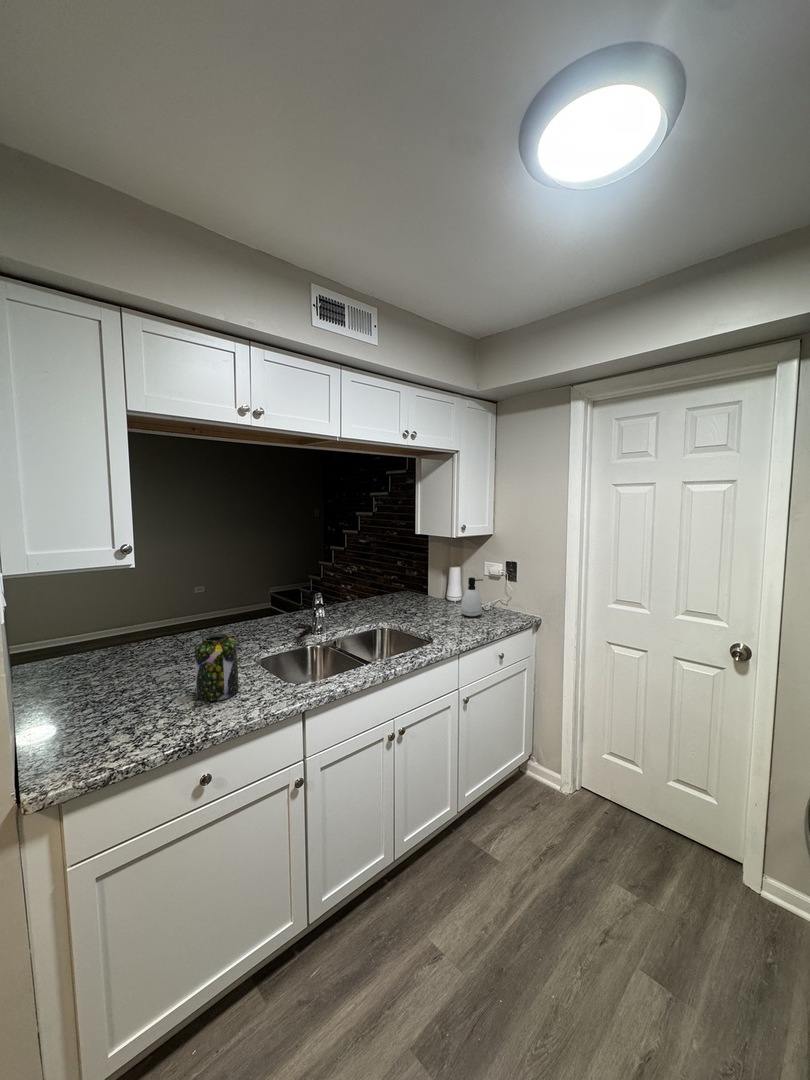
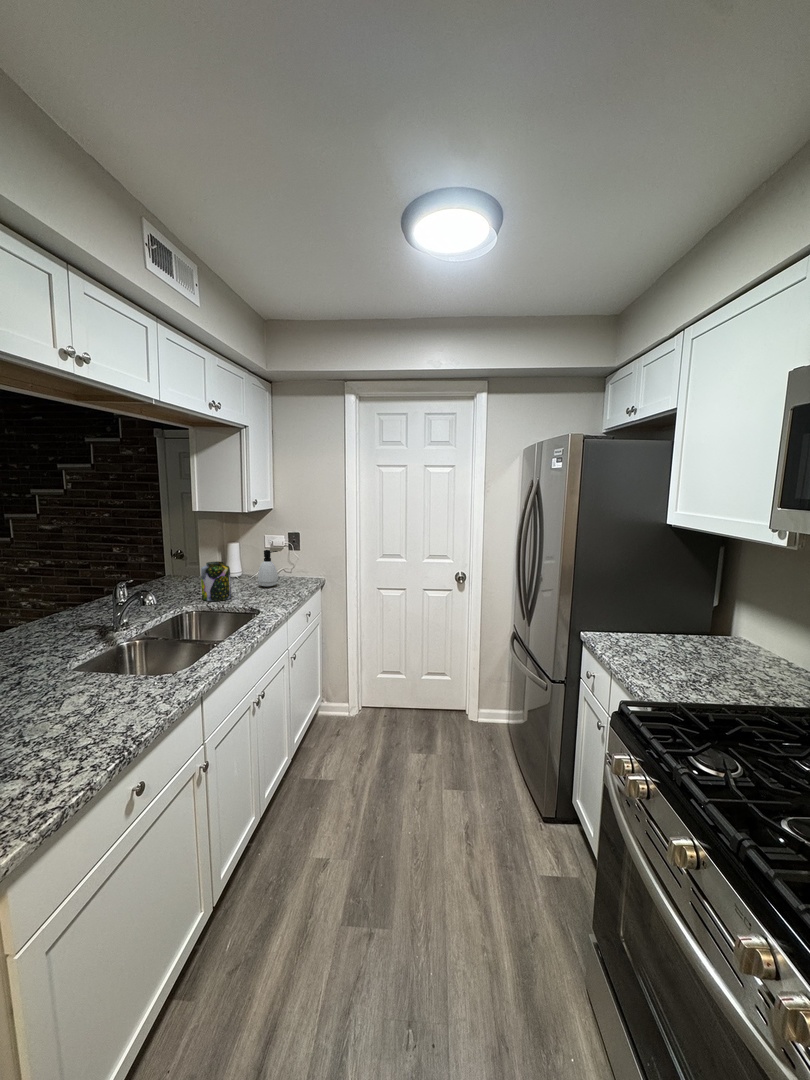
jar: present [195,633,238,701] -> present [201,561,231,601]

